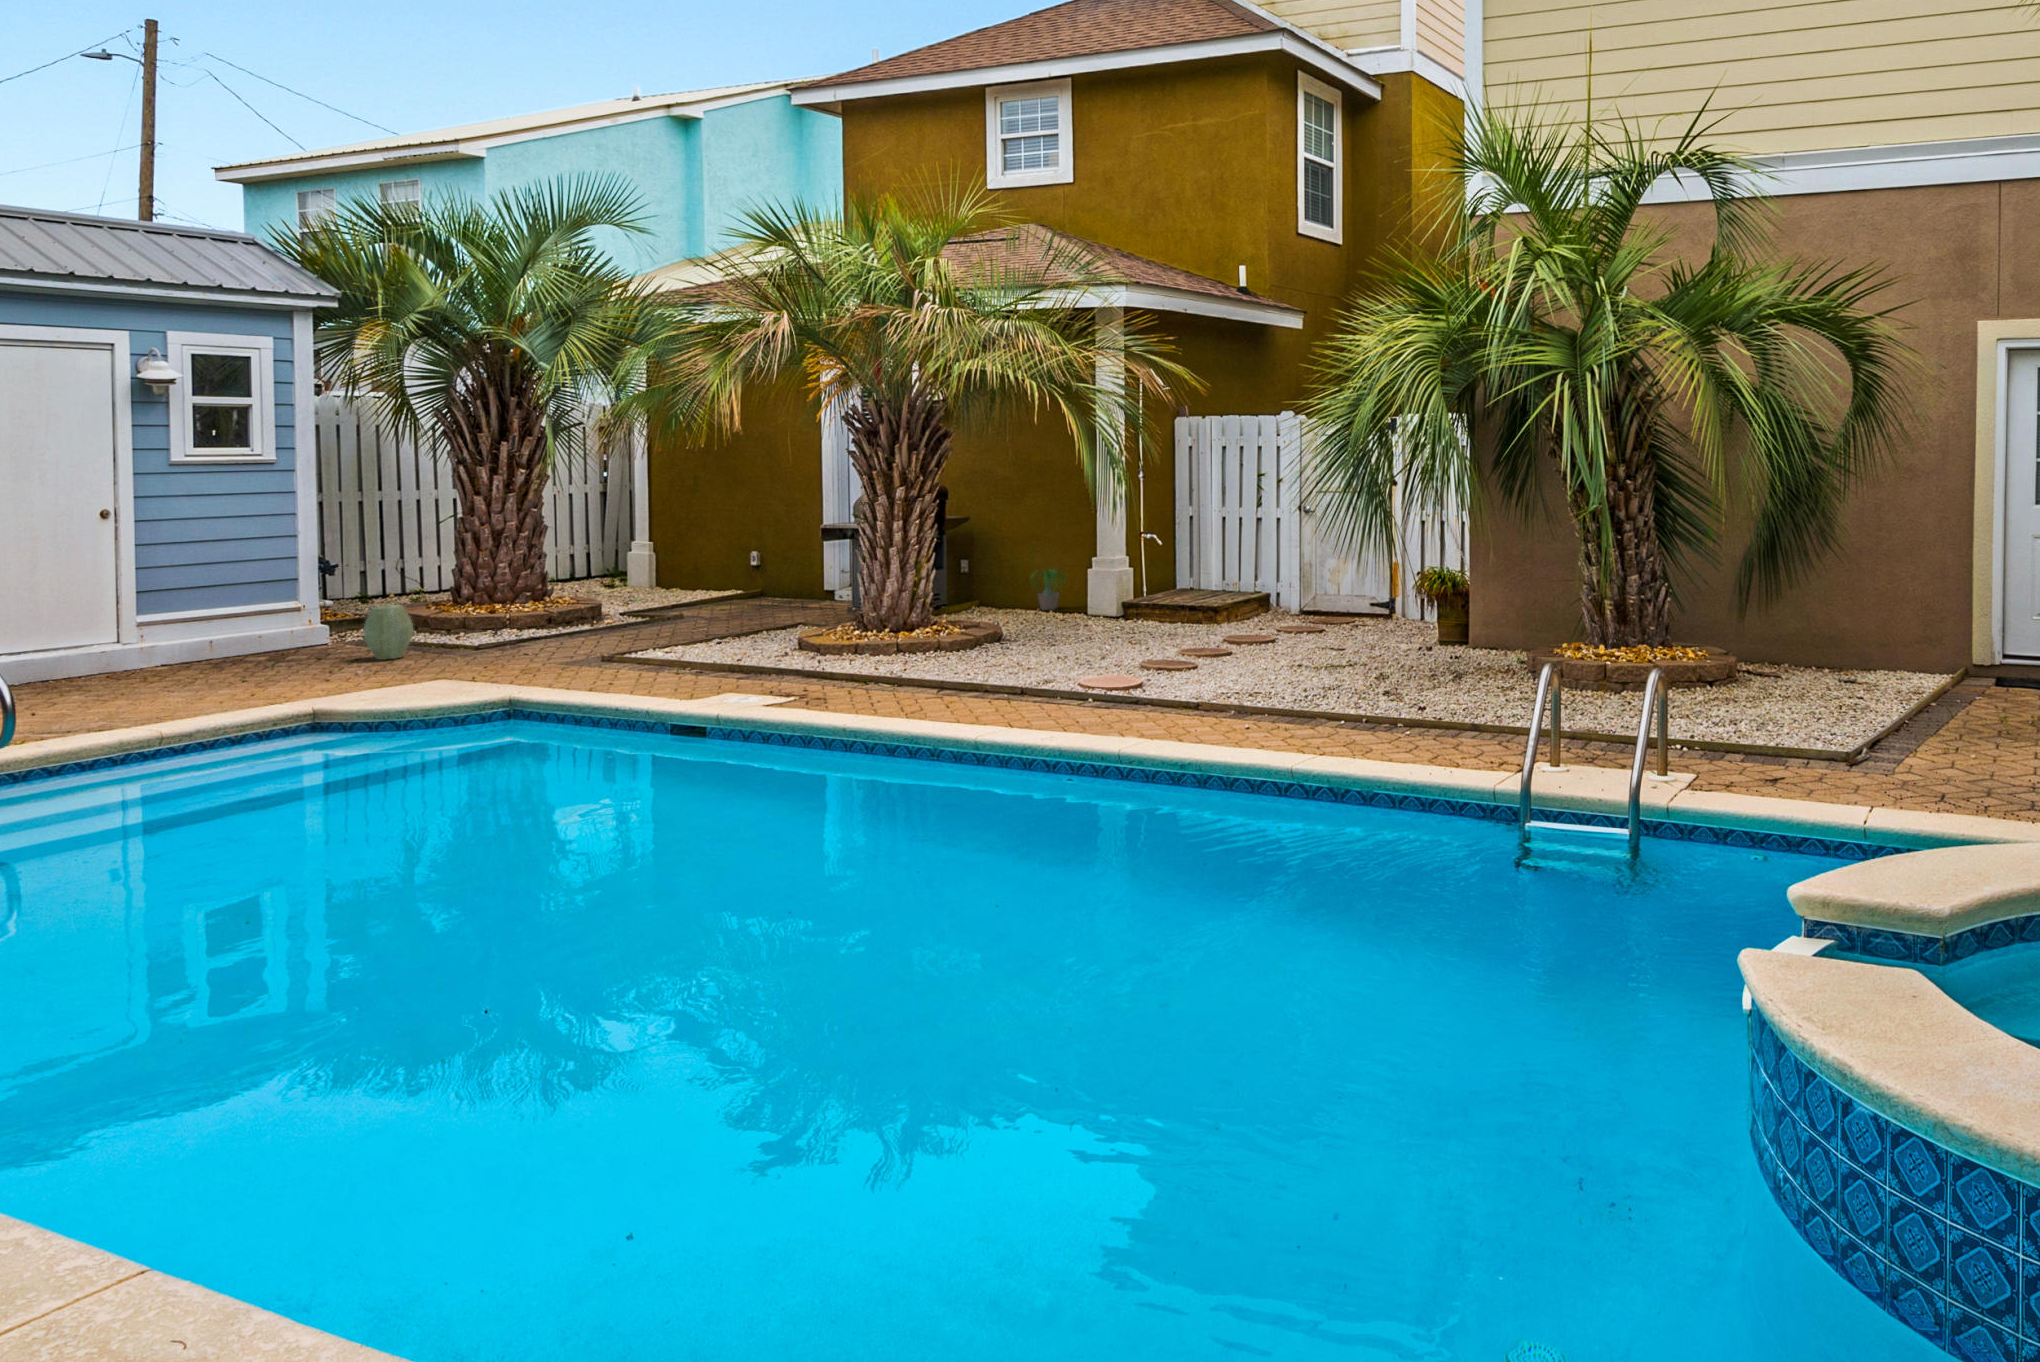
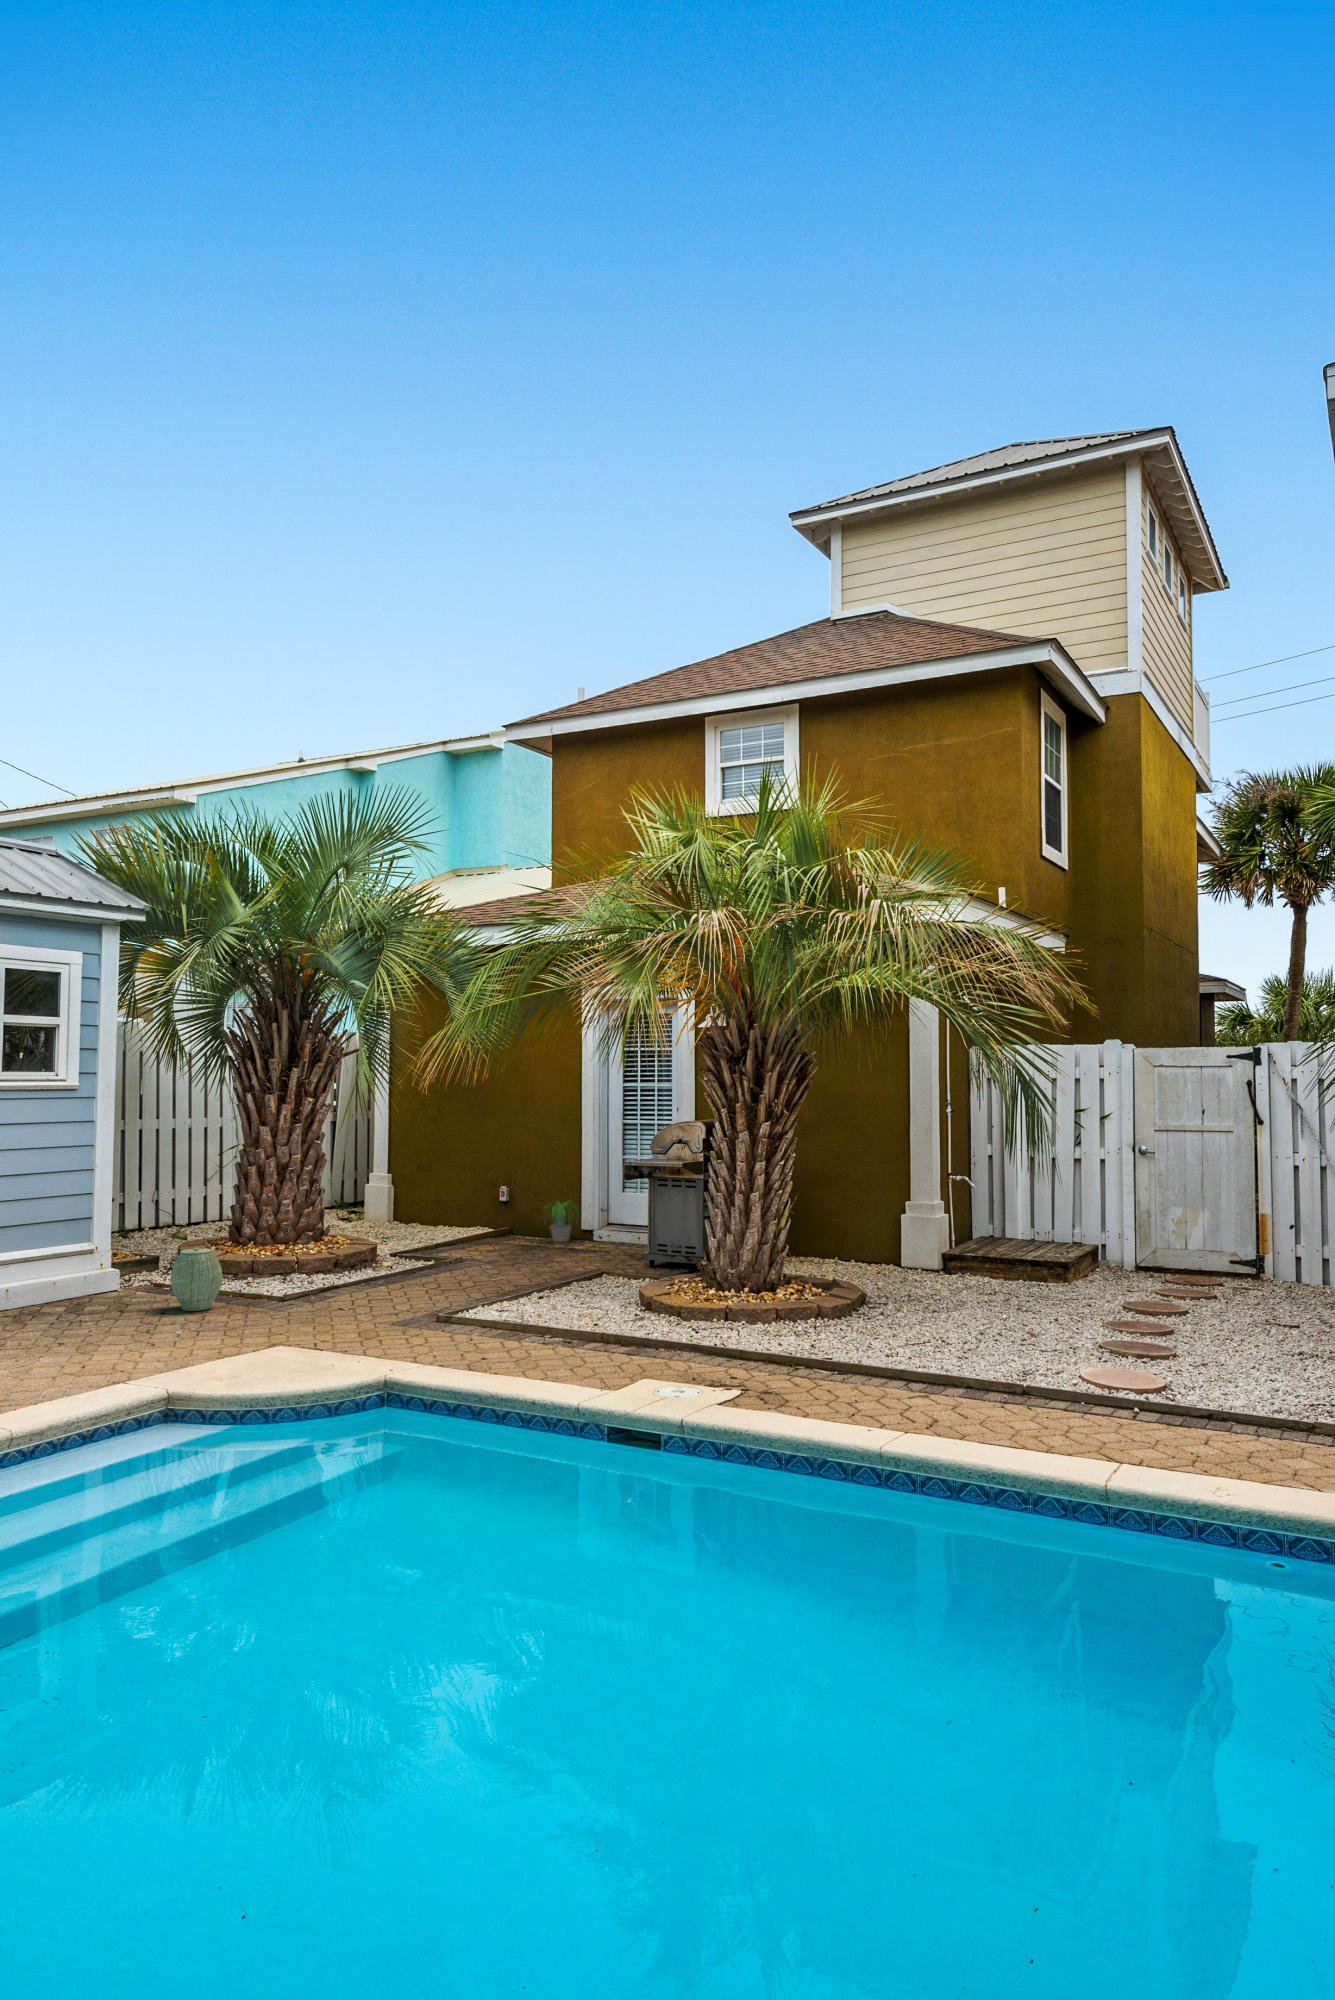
potted plant: present [1031,569,1065,610] -> present [548,1201,578,1242]

